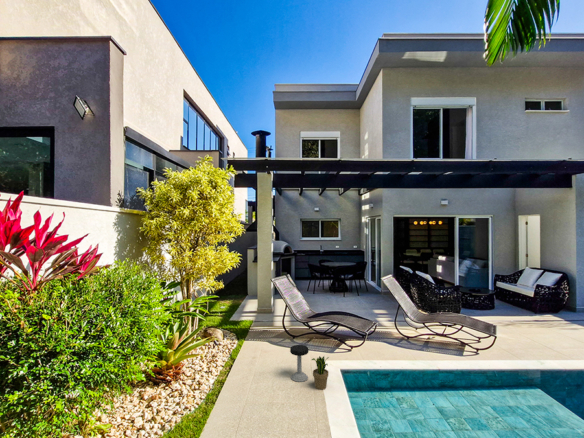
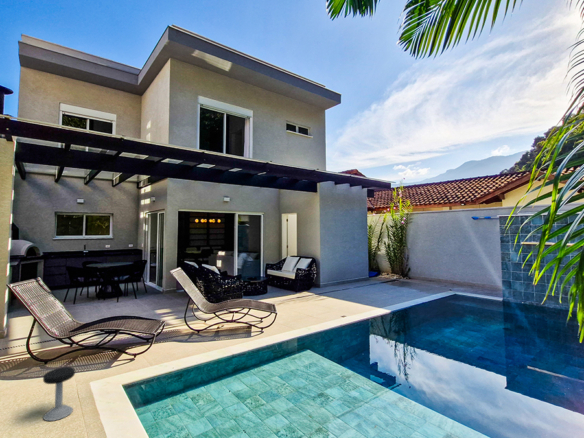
potted plant: present [312,356,329,390] -> none [80,372,108,420]

